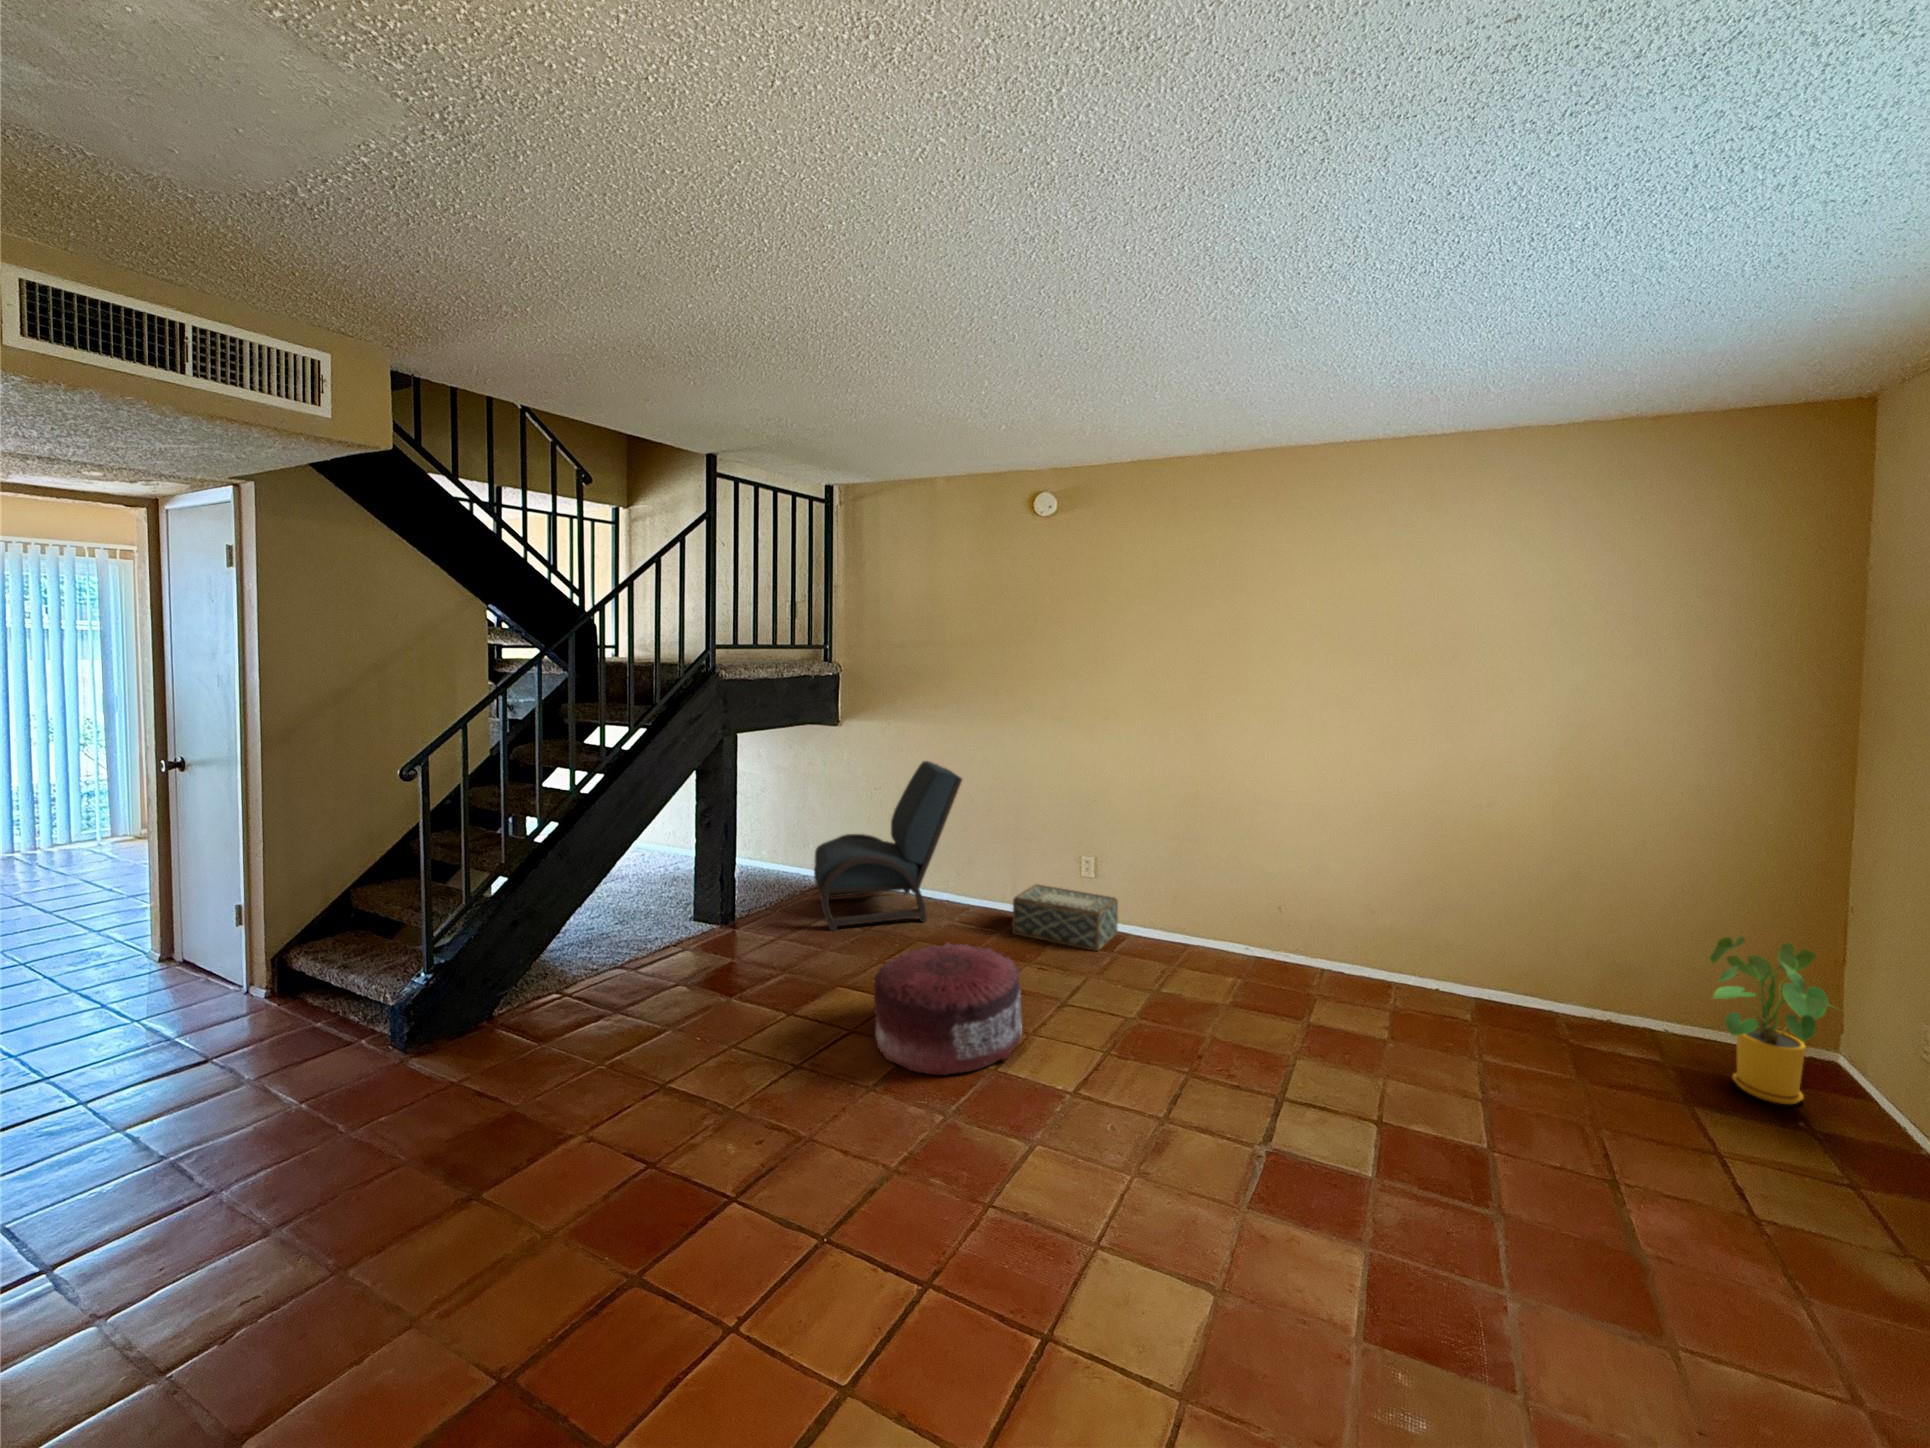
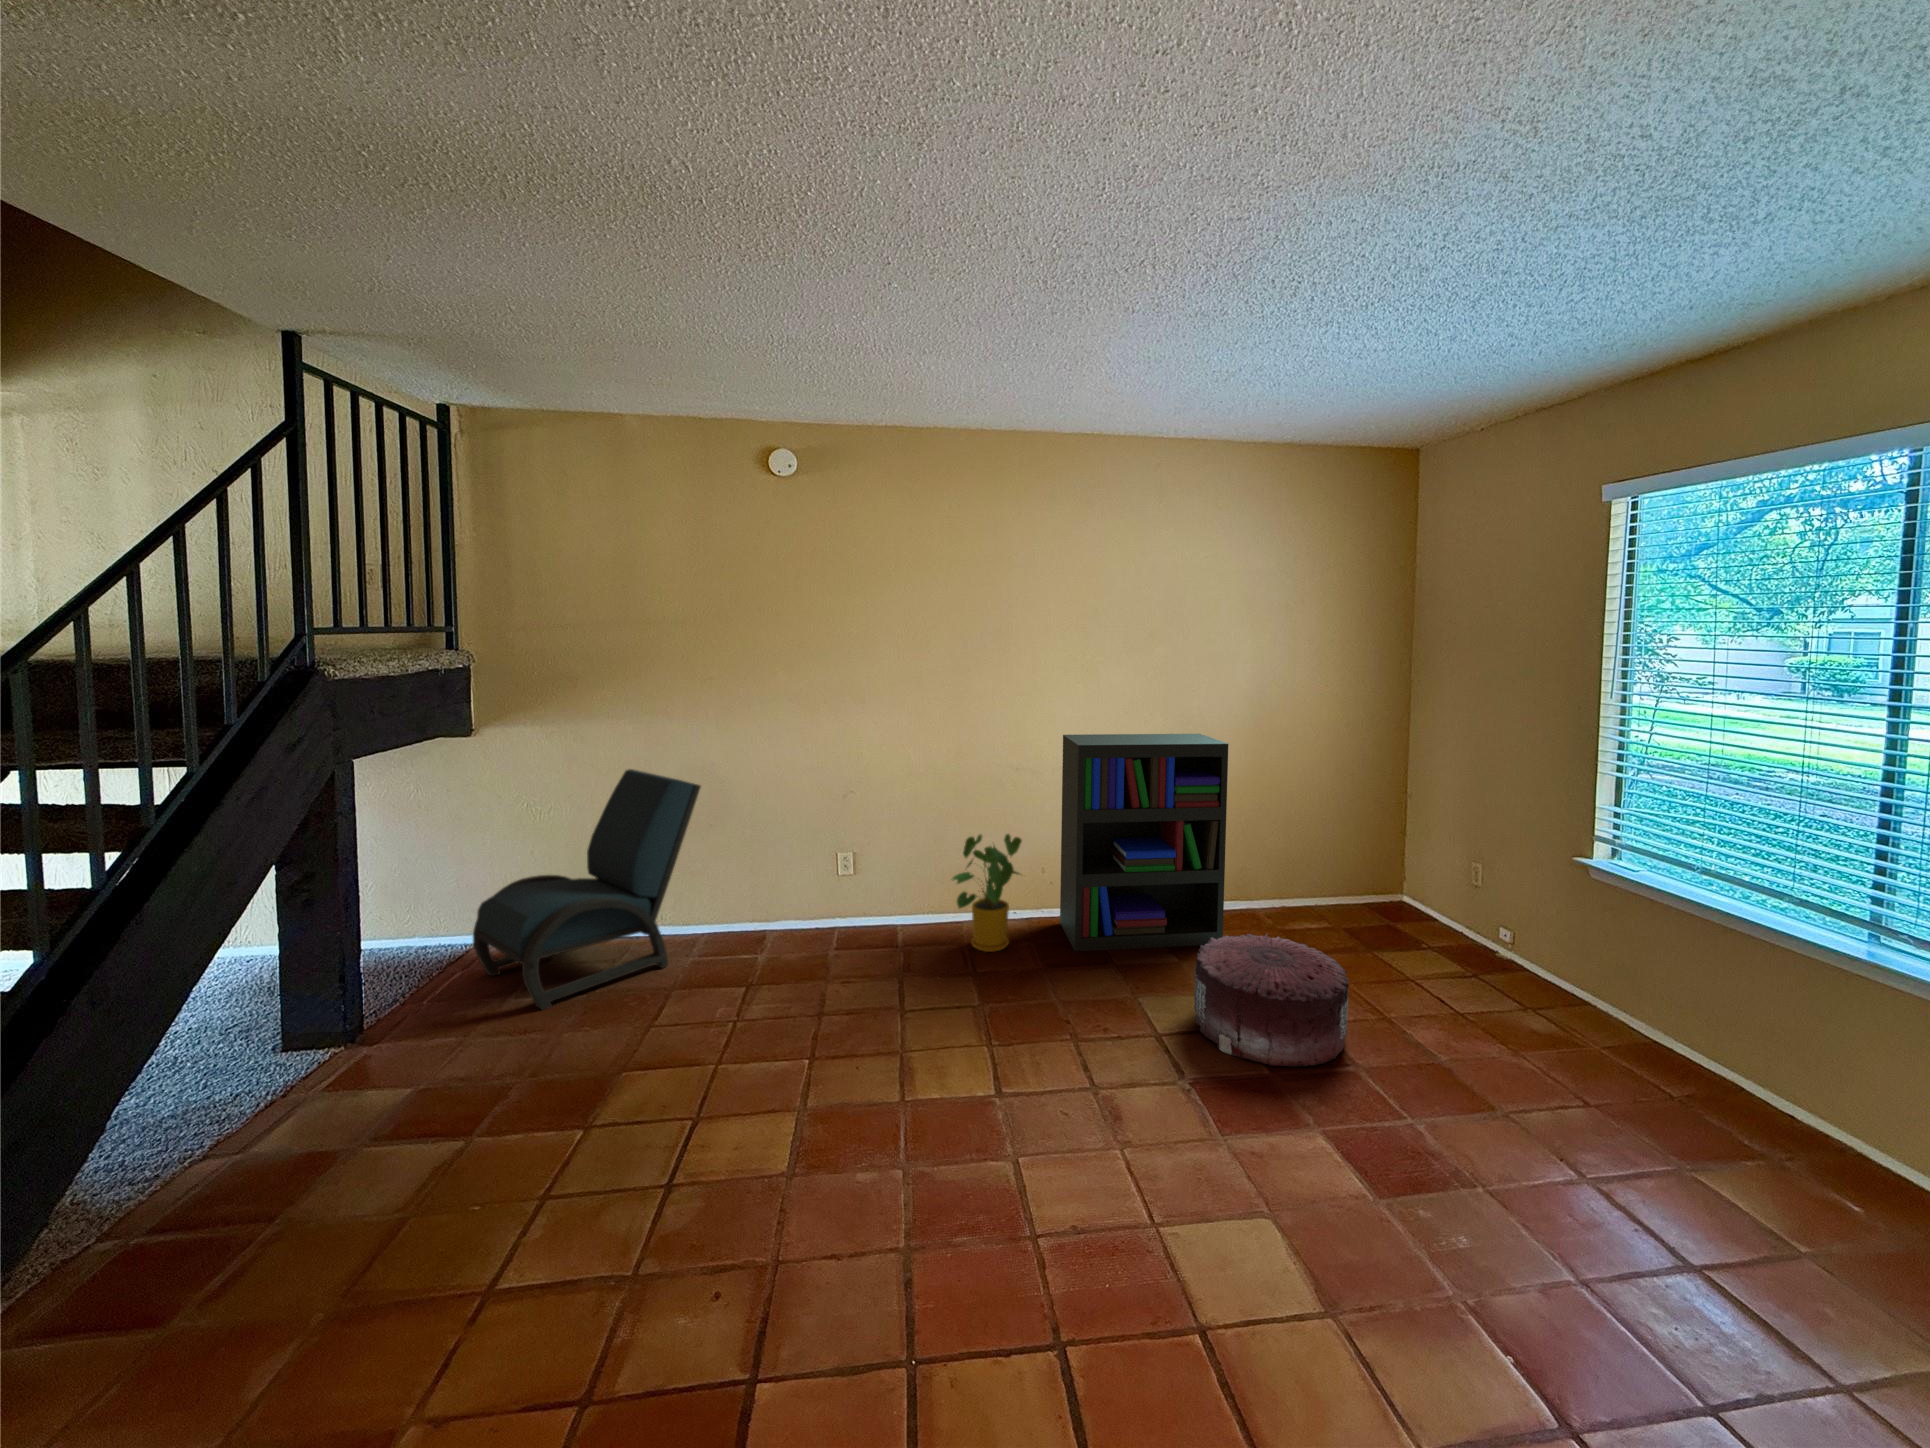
bookshelf: none [1272,765,1474,1038] -> present [1060,734,1228,951]
woven basket: present [1013,884,1118,951] -> none [784,890,893,954]
house plant: present [1709,936,1832,1104] -> present [951,834,1022,952]
pouf: present [874,942,1022,1075] -> present [1194,933,1349,1066]

